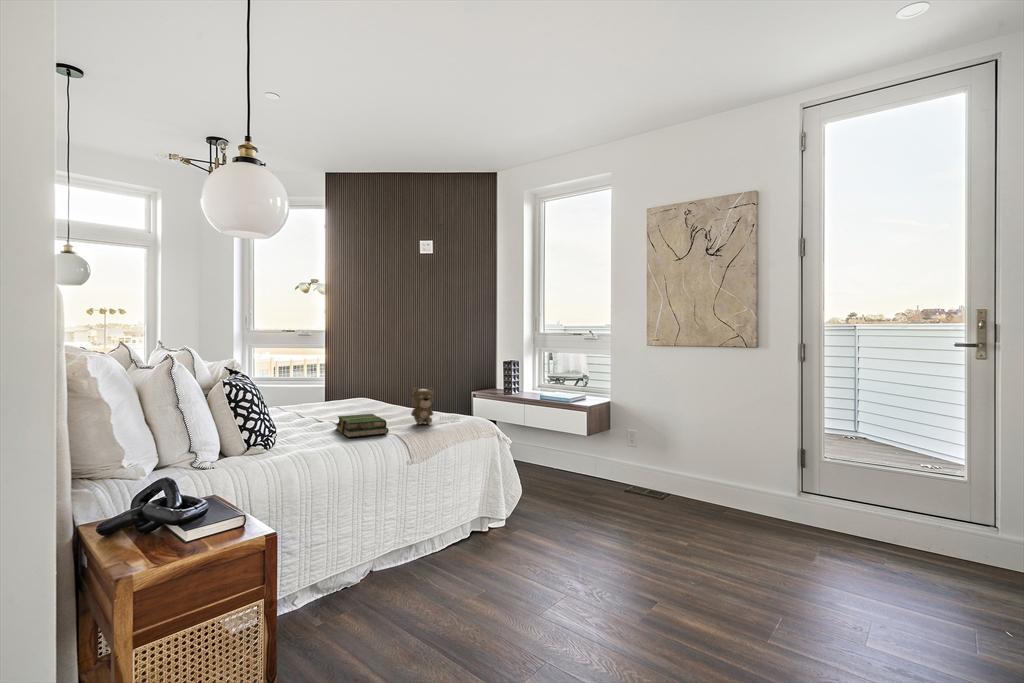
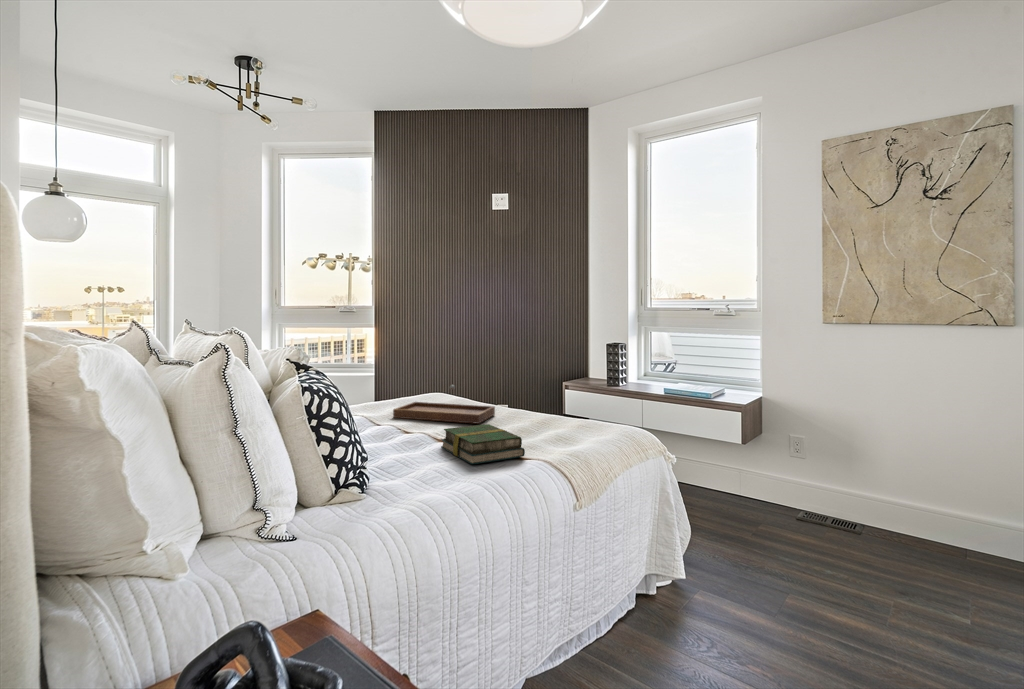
tray: none [314,388,390,416] -> present [393,385,495,424]
teddy bear: present [410,388,458,424] -> none [540,386,604,439]

